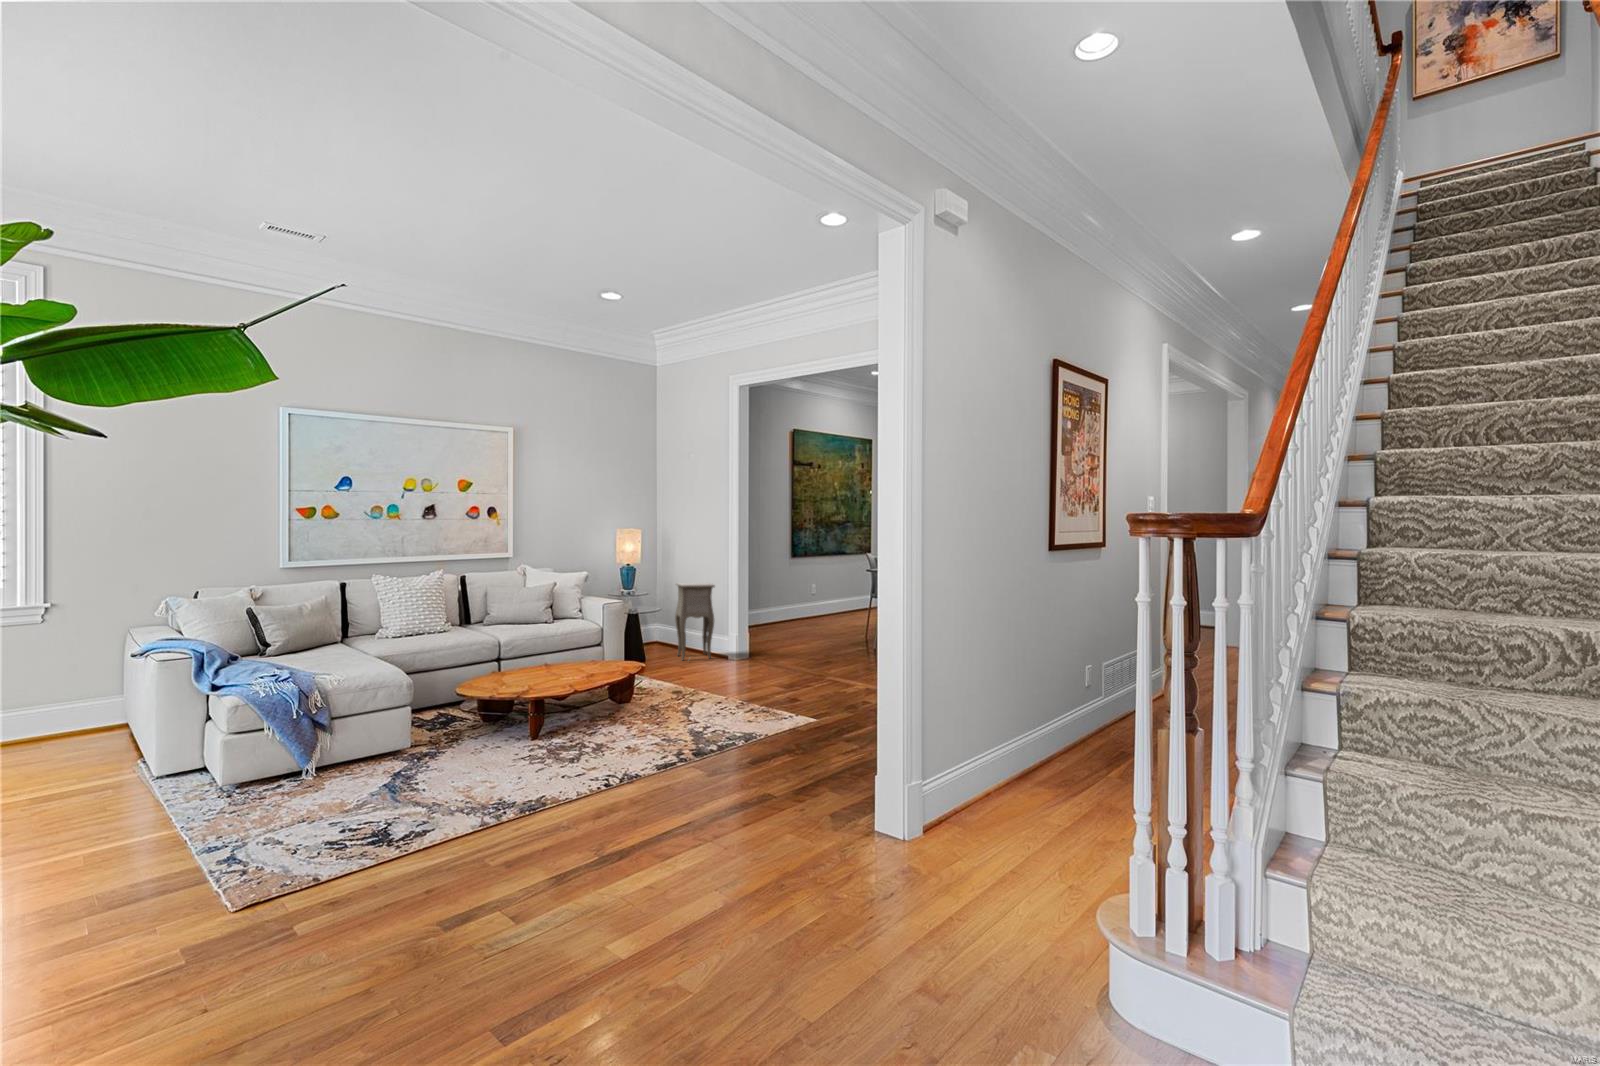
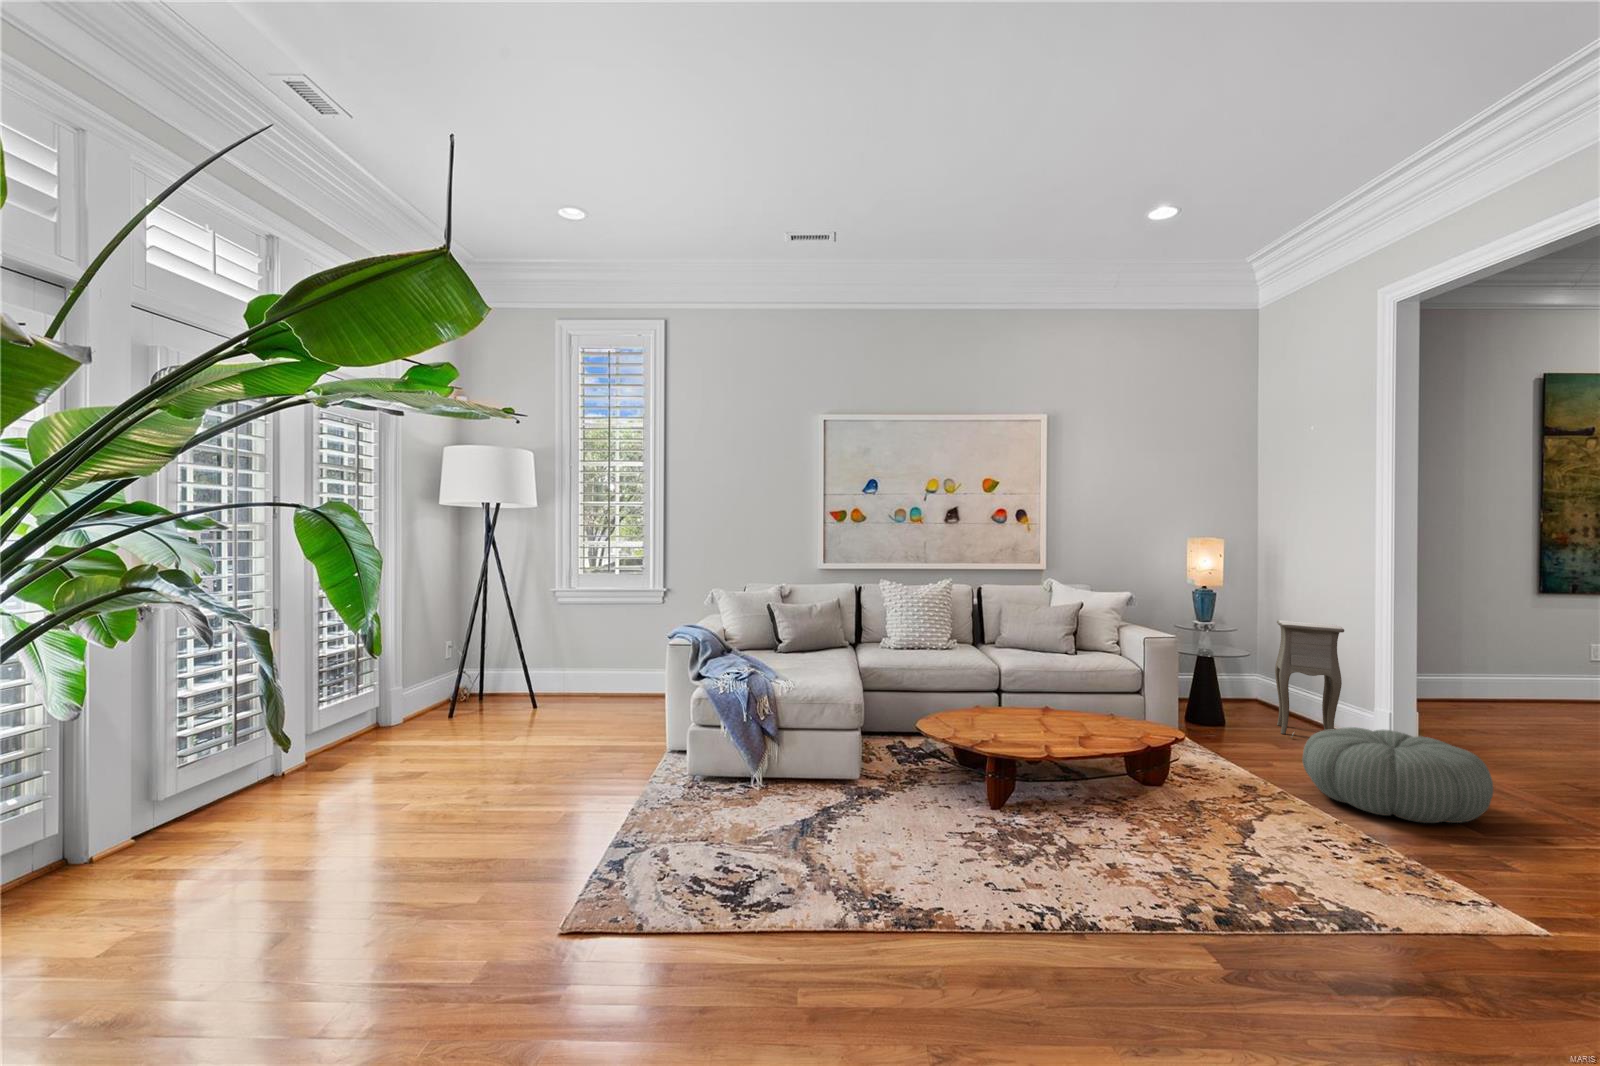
pouf: none [705,643,792,692] -> present [1302,727,1493,823]

